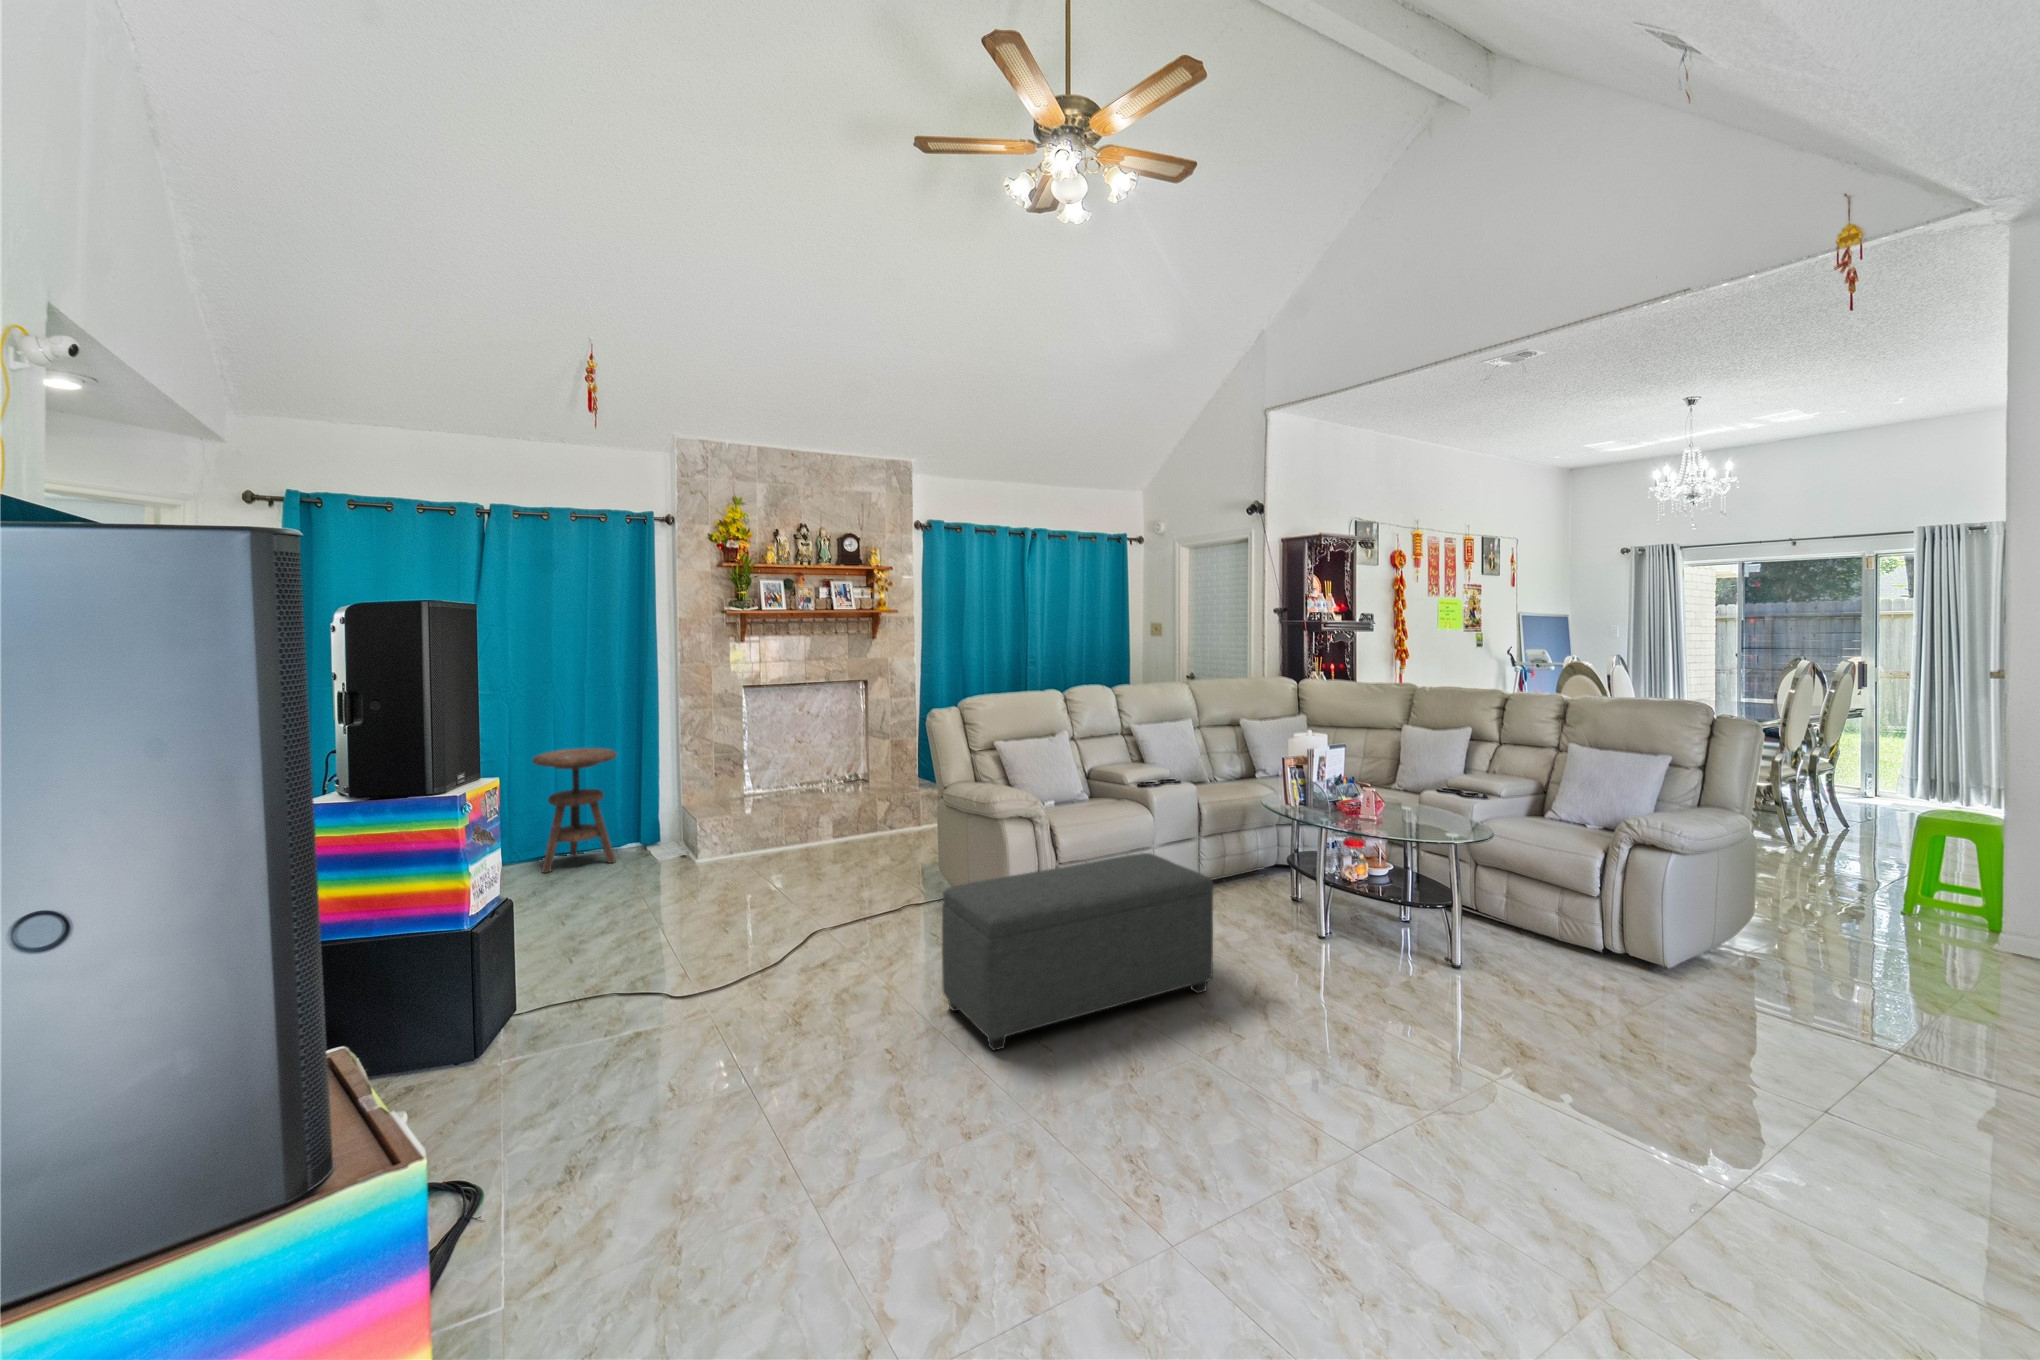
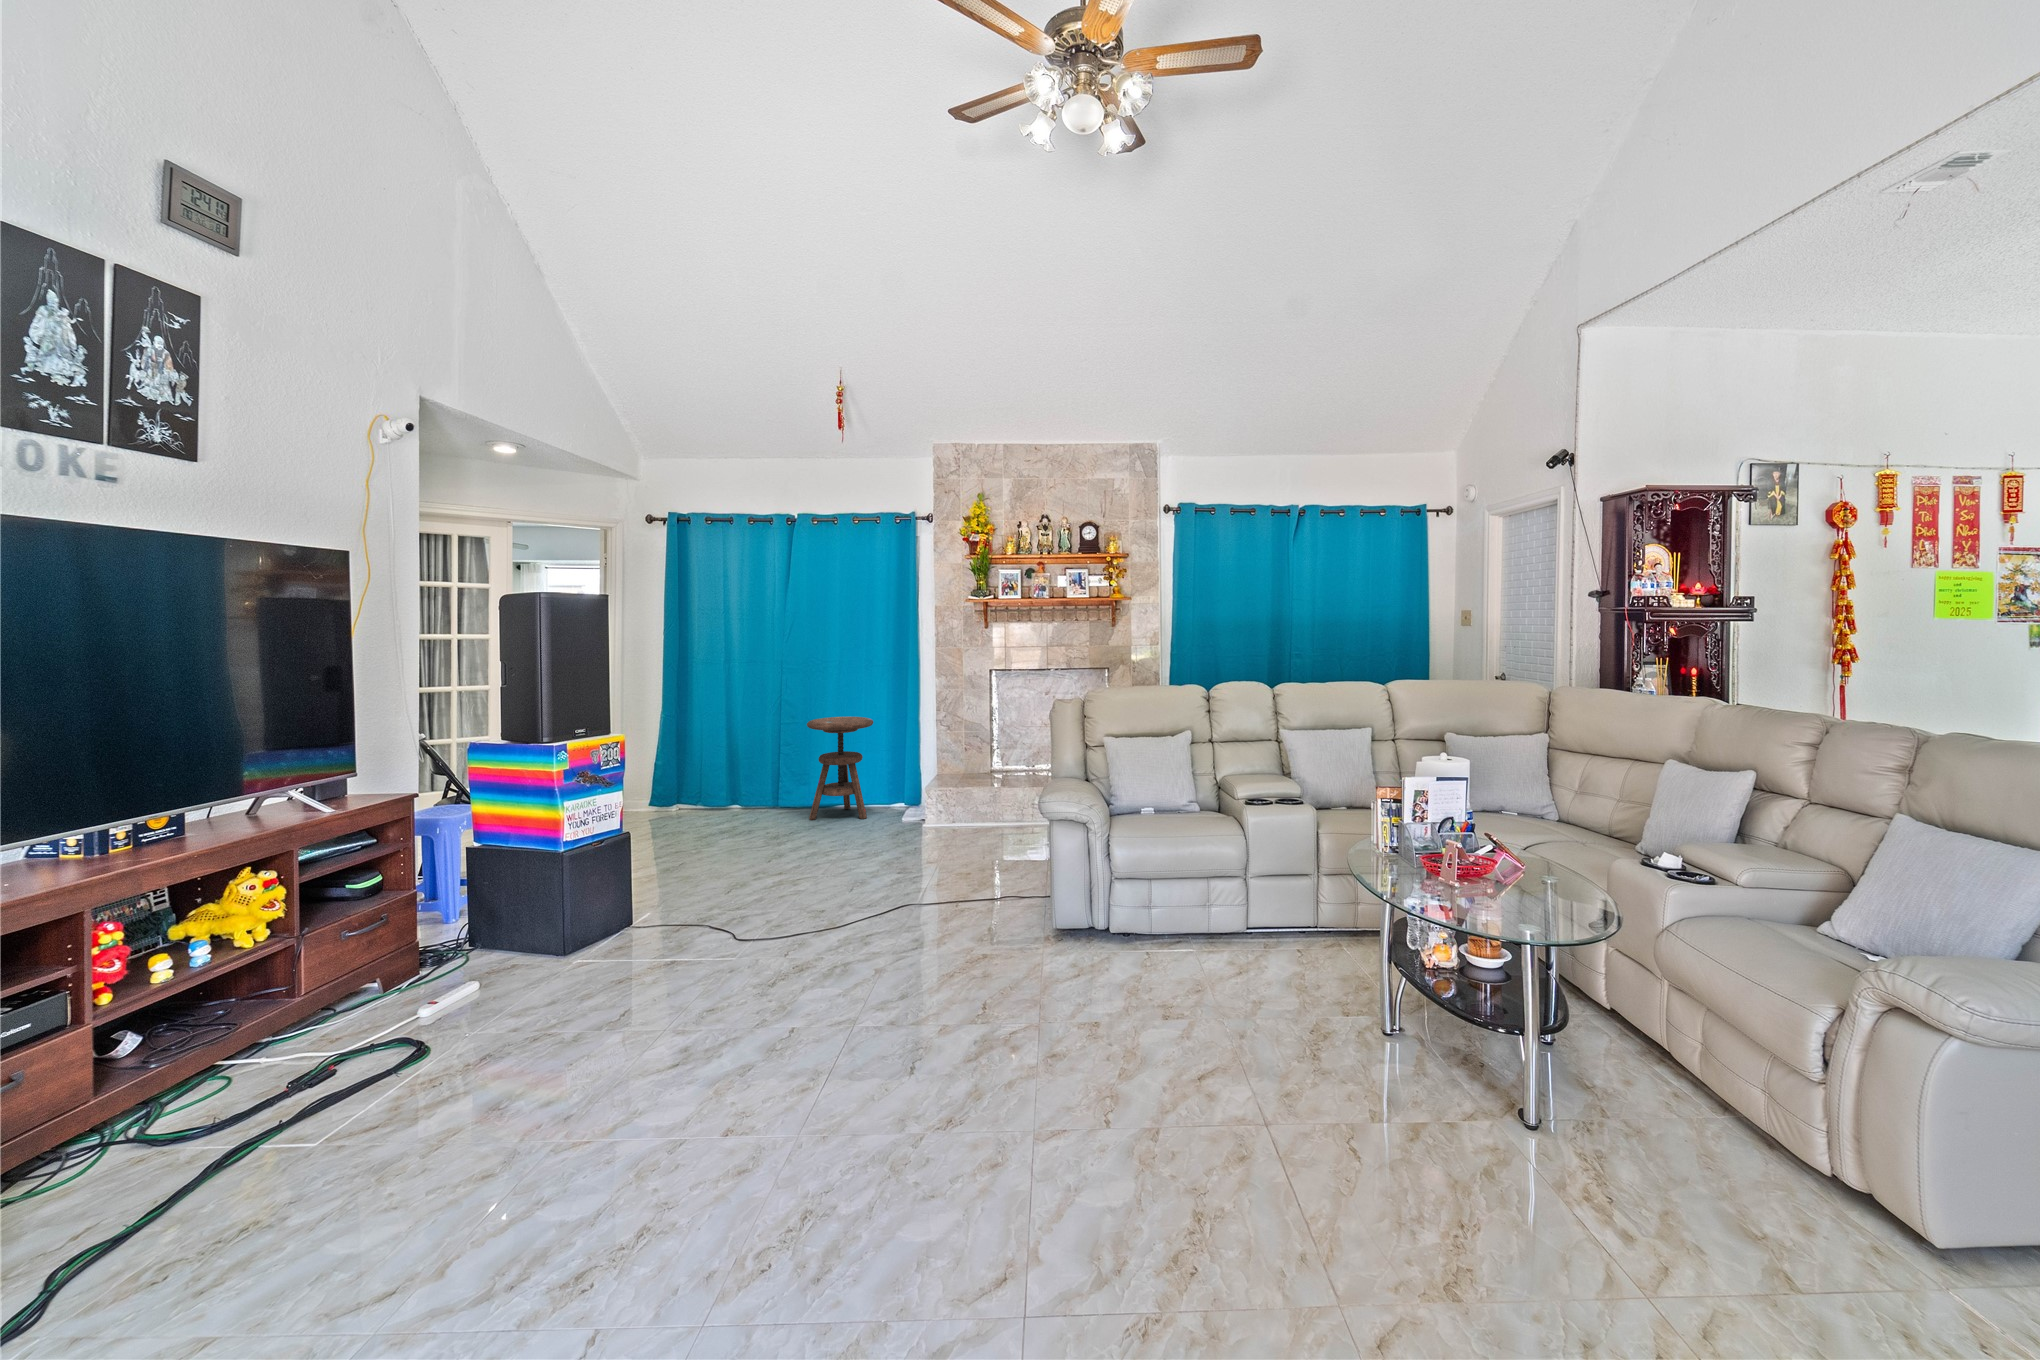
ottoman: present [942,853,1213,1051] -> none [868,889,1223,1105]

